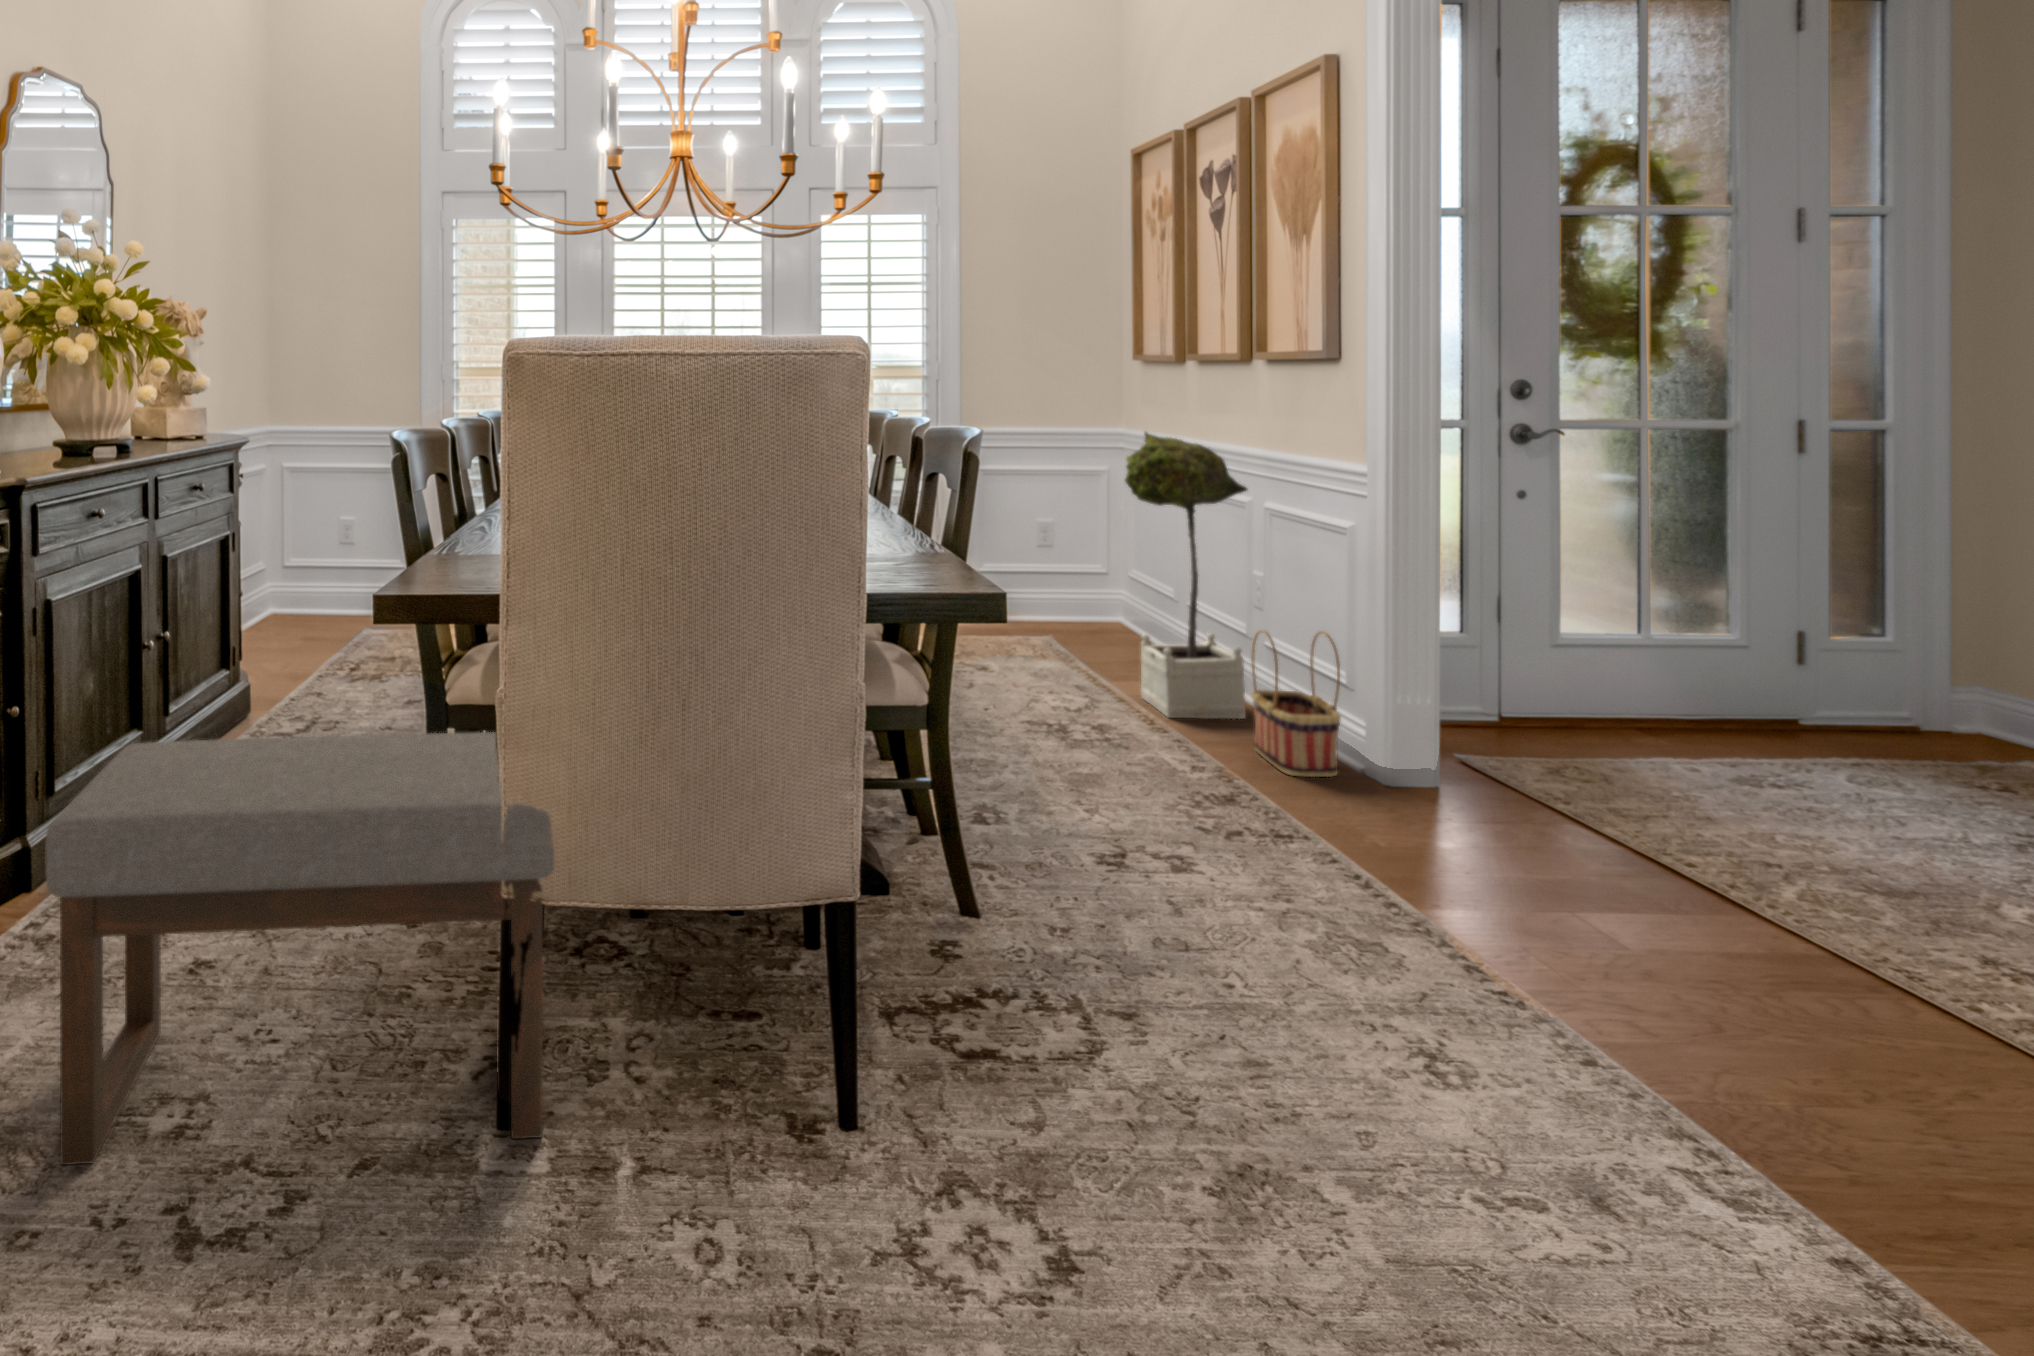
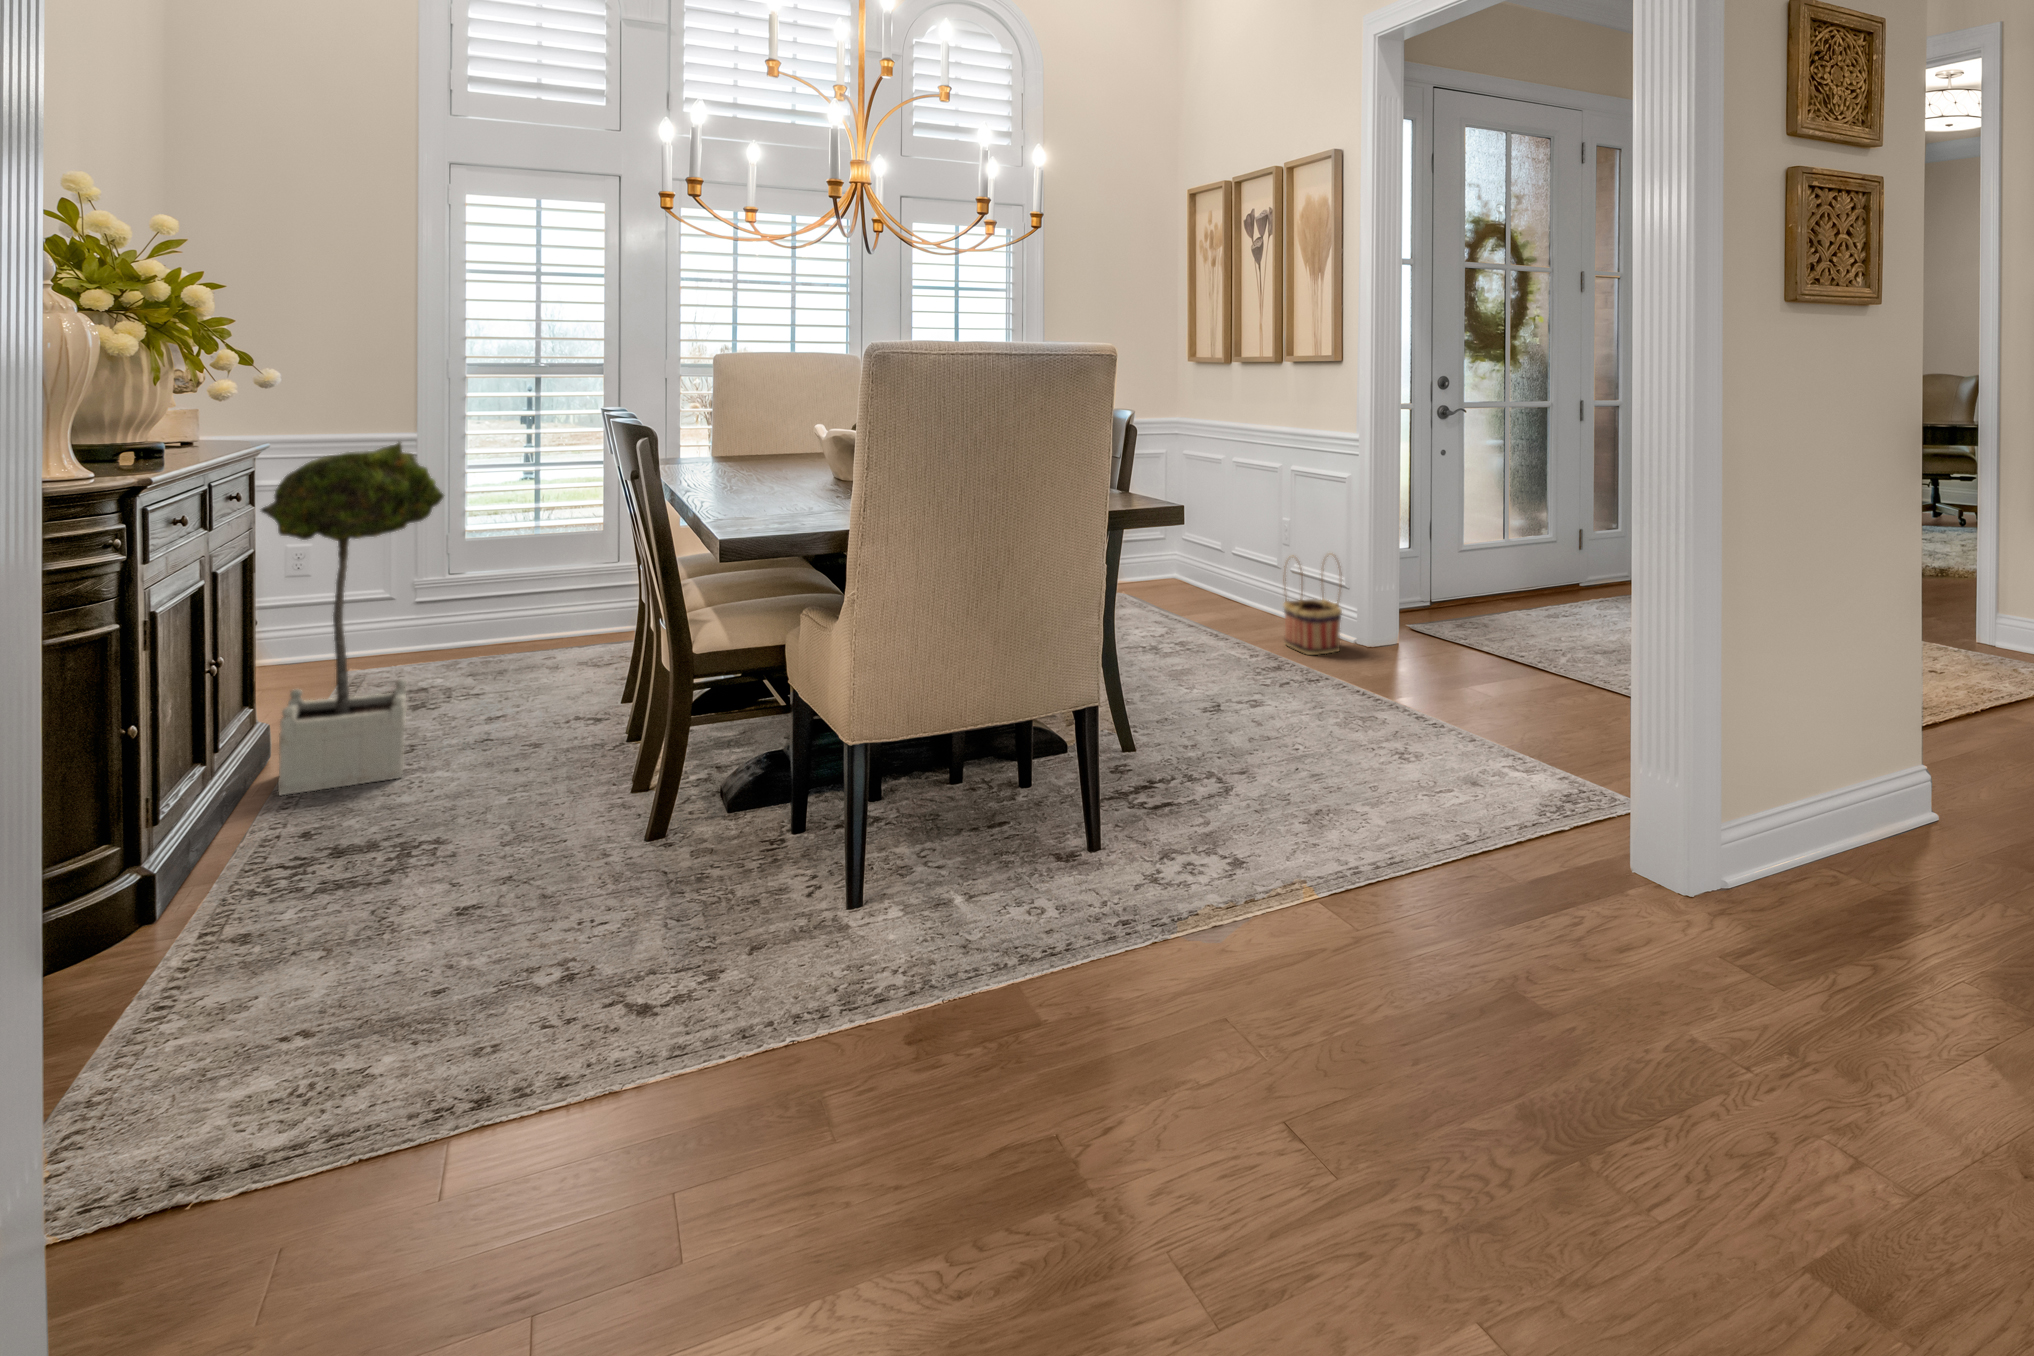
potted tree: present [1125,432,1247,719] -> present [261,442,444,796]
ottoman: present [45,732,554,1165] -> none [427,645,893,1025]

